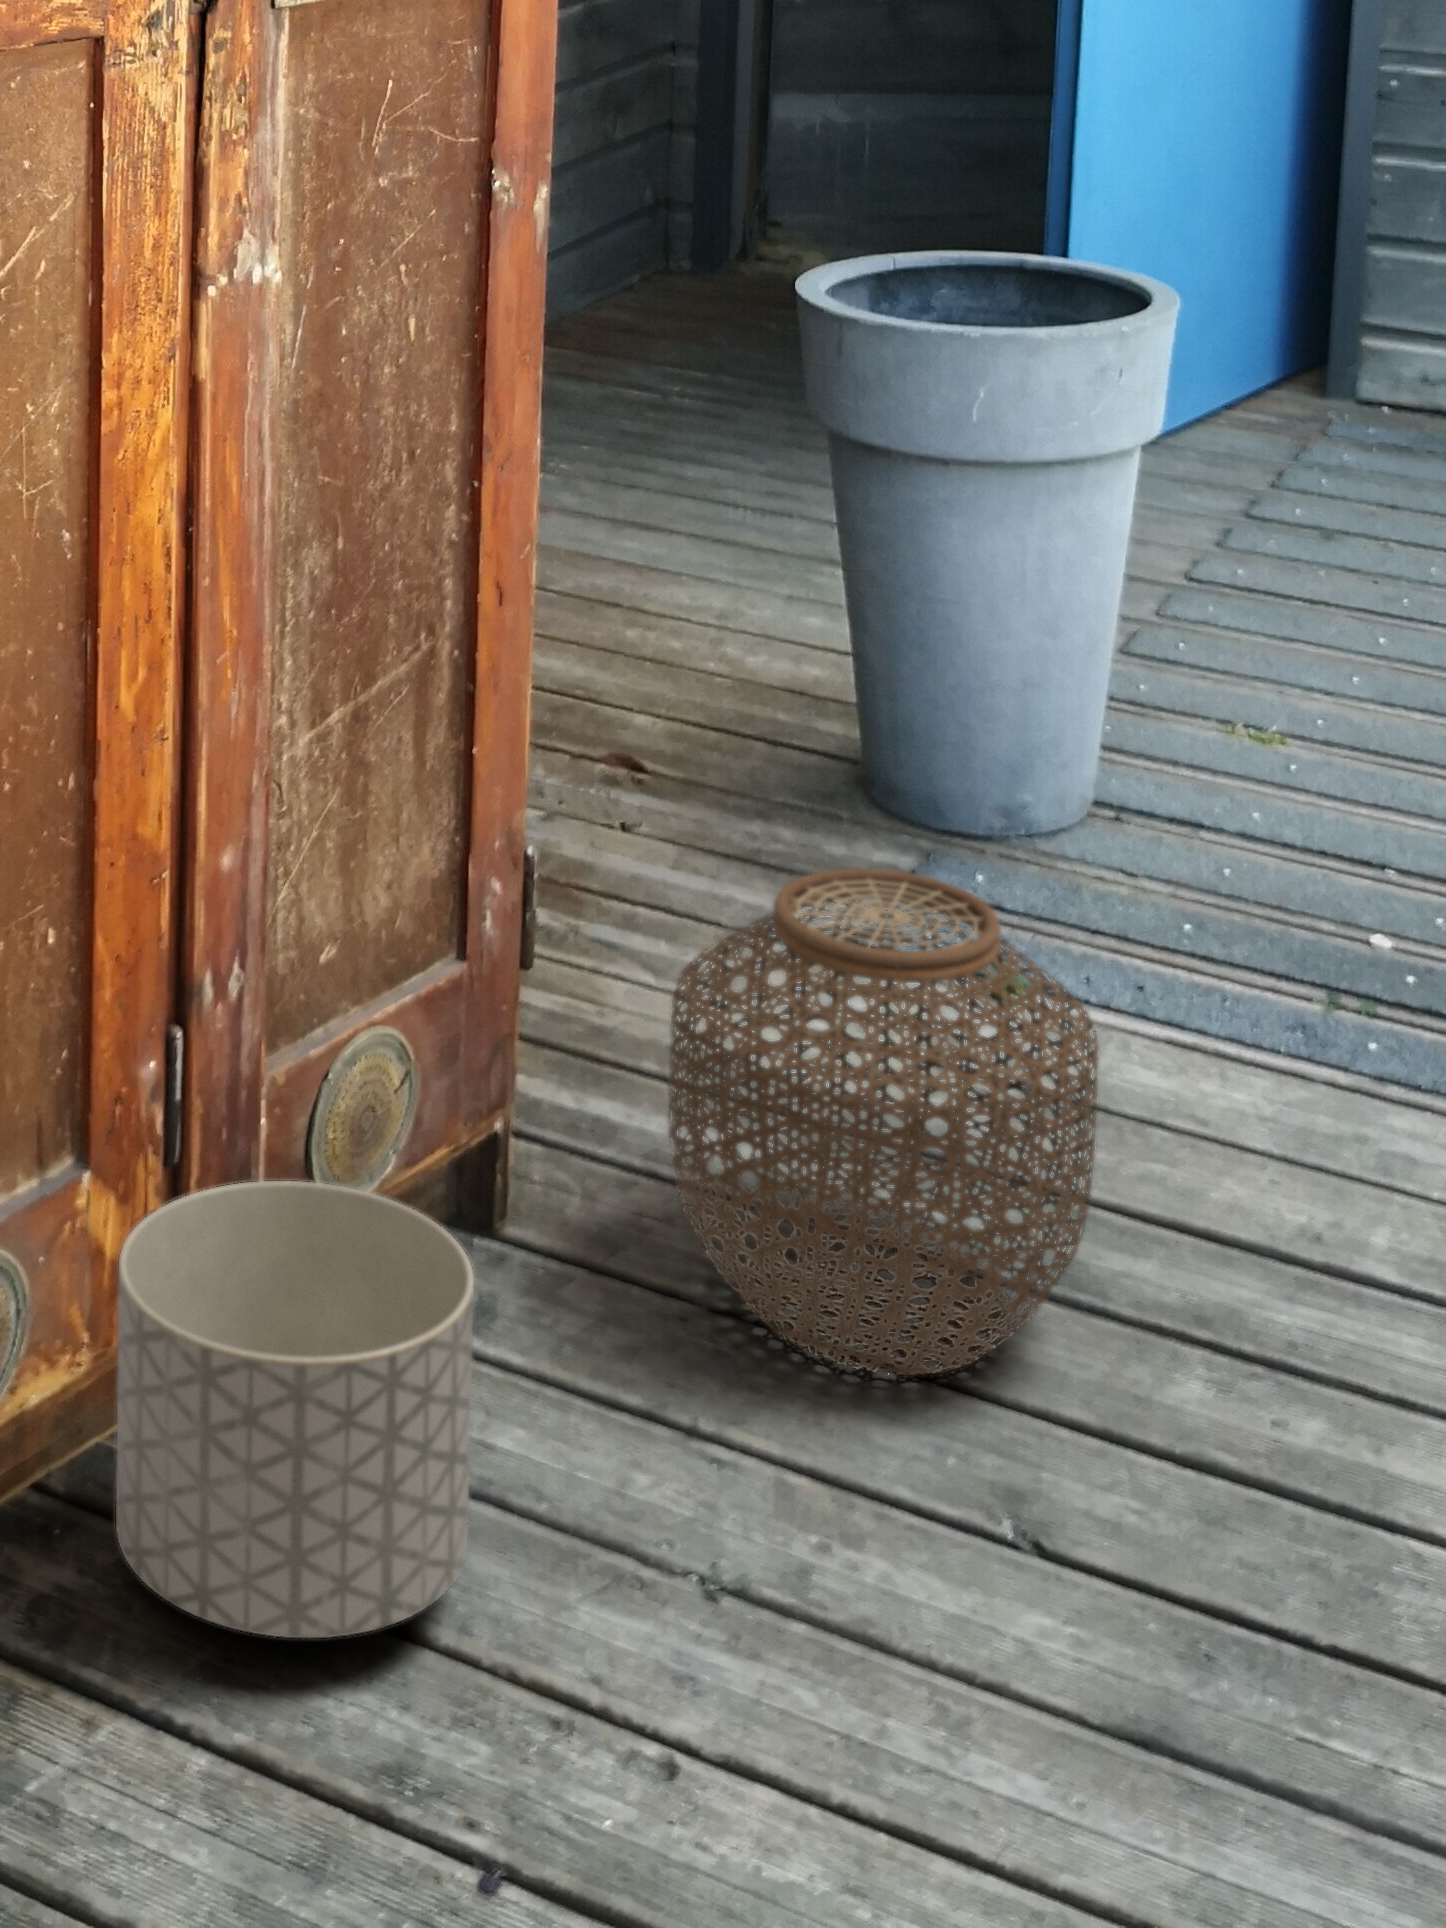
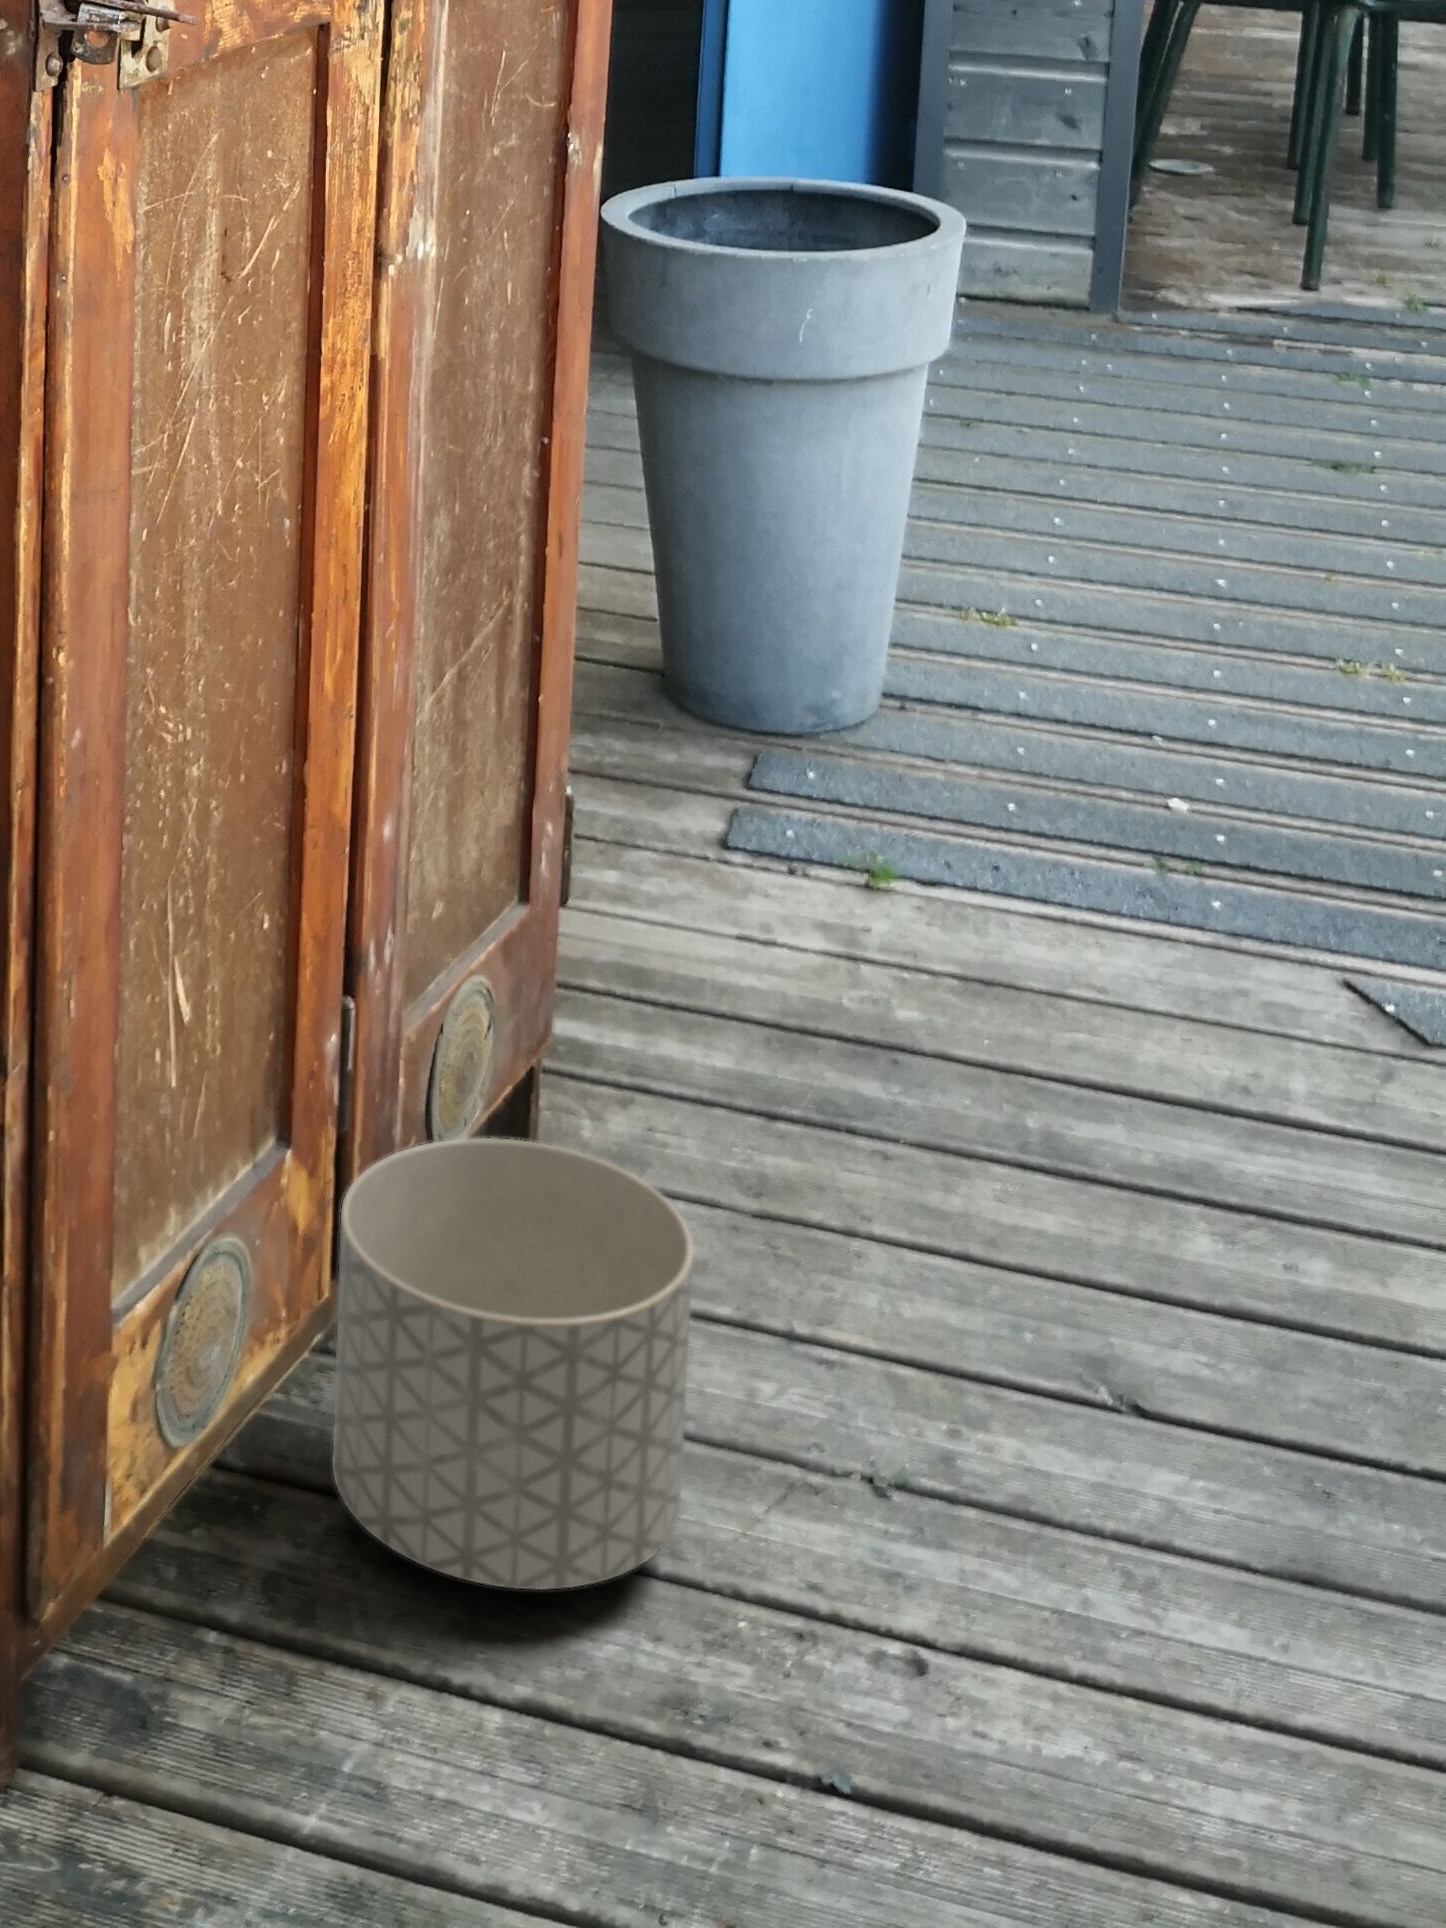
woven basket: present [668,869,1098,1375] -> none [712,785,1126,1261]

